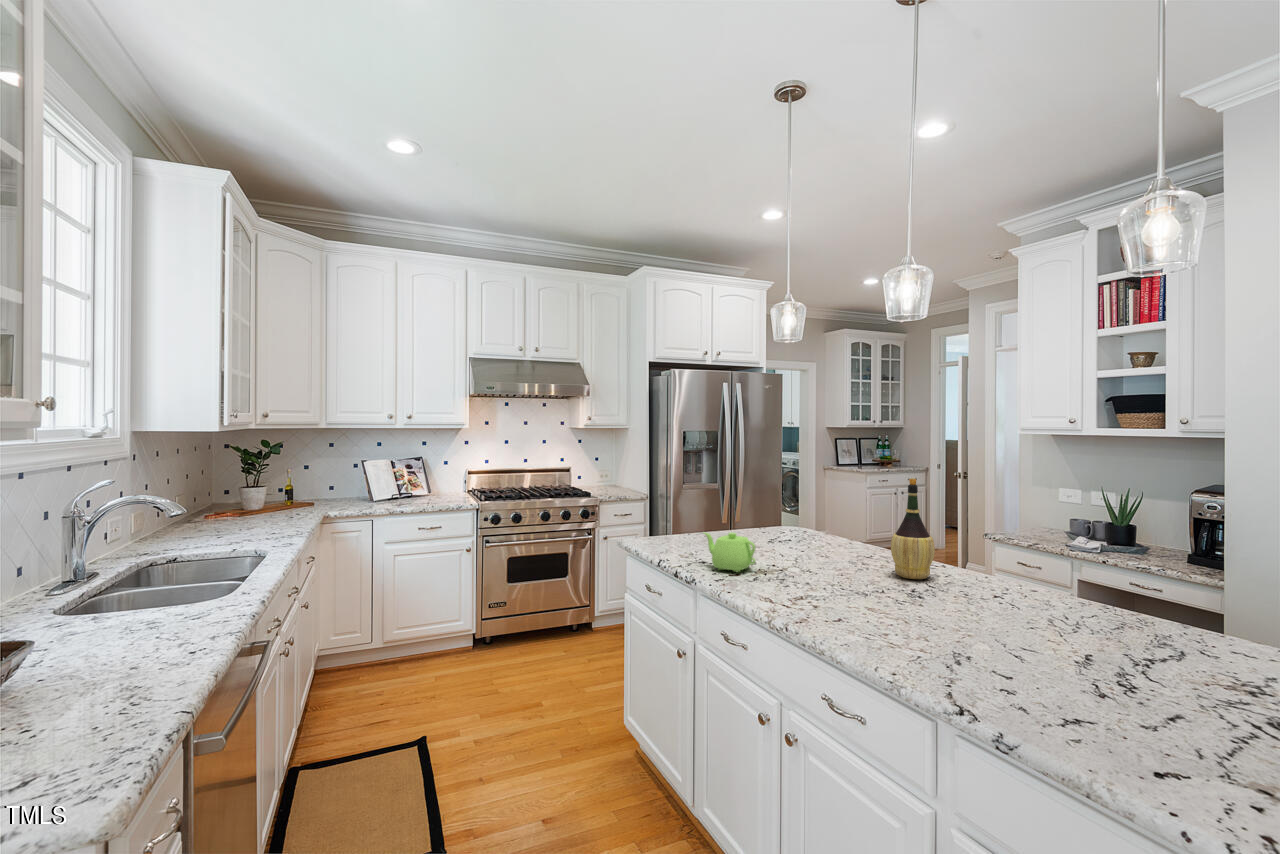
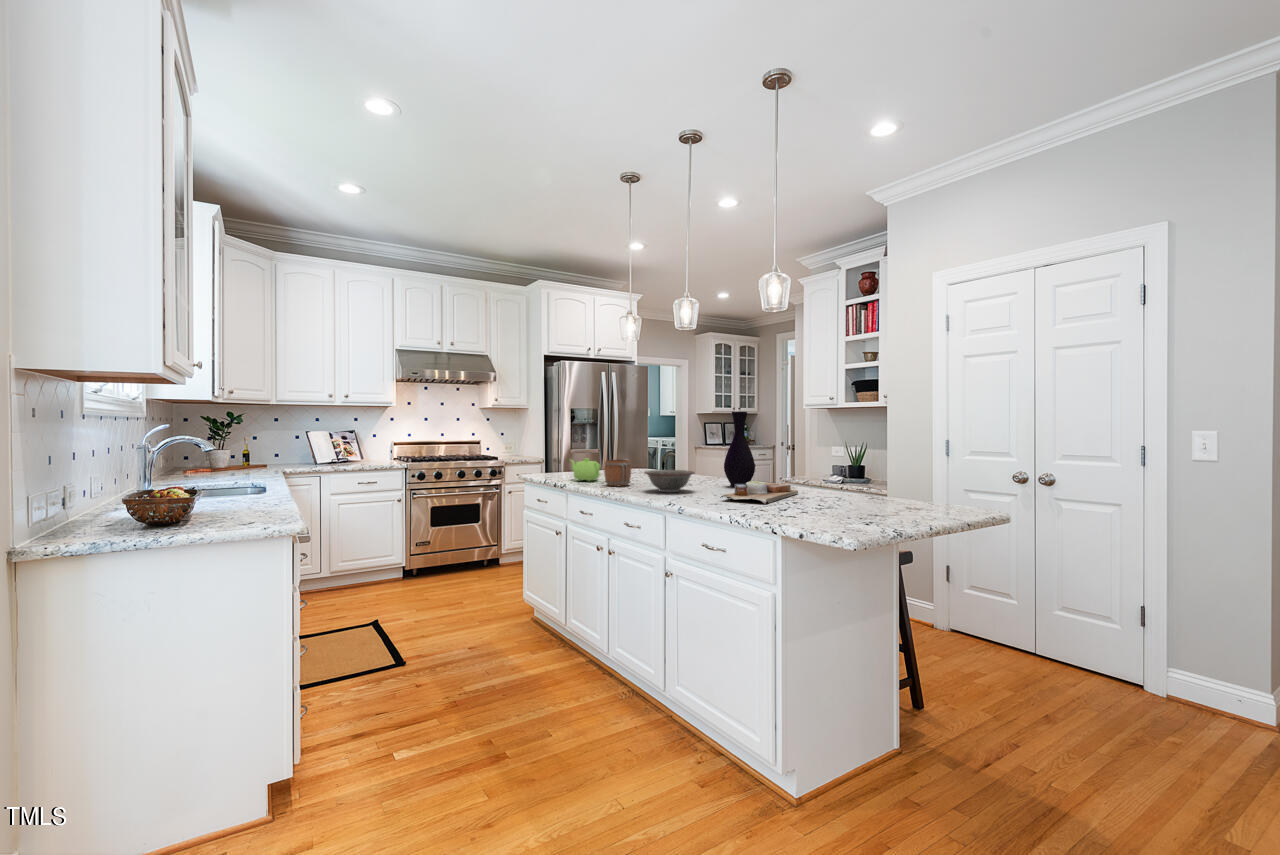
vase: none [994,468,1061,612] -> present [724,412,755,487]
wine bottle: present [891,478,935,579] -> none [680,422,704,481]
mug: none [770,541,818,595] -> present [604,459,631,486]
decorative bowl: none [858,576,963,631] -> present [645,470,694,492]
cutting board: none [1070,619,1216,726] -> present [721,481,798,504]

